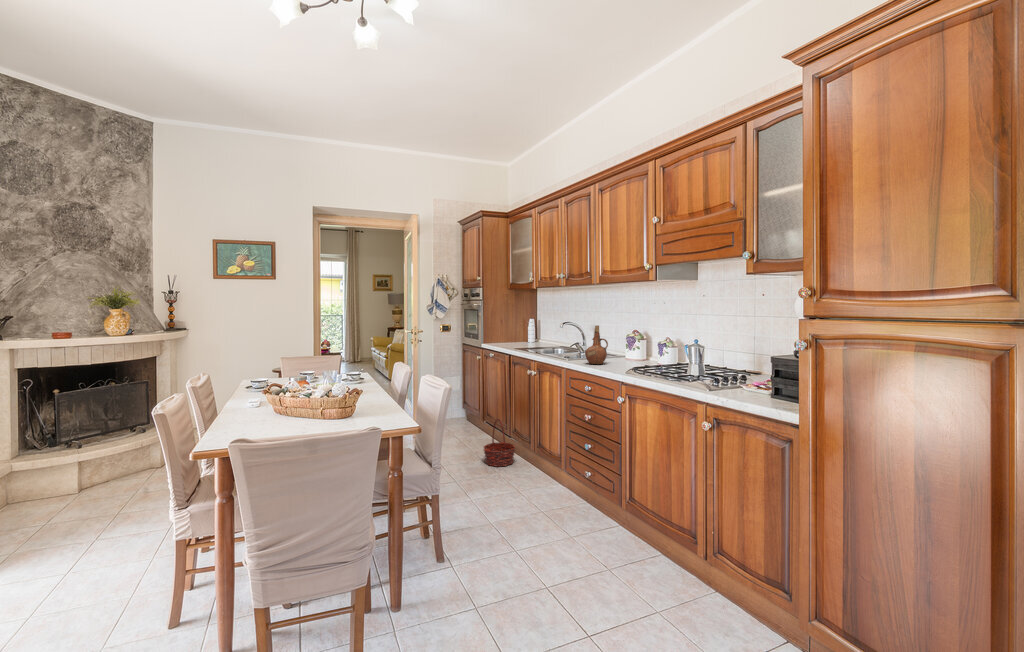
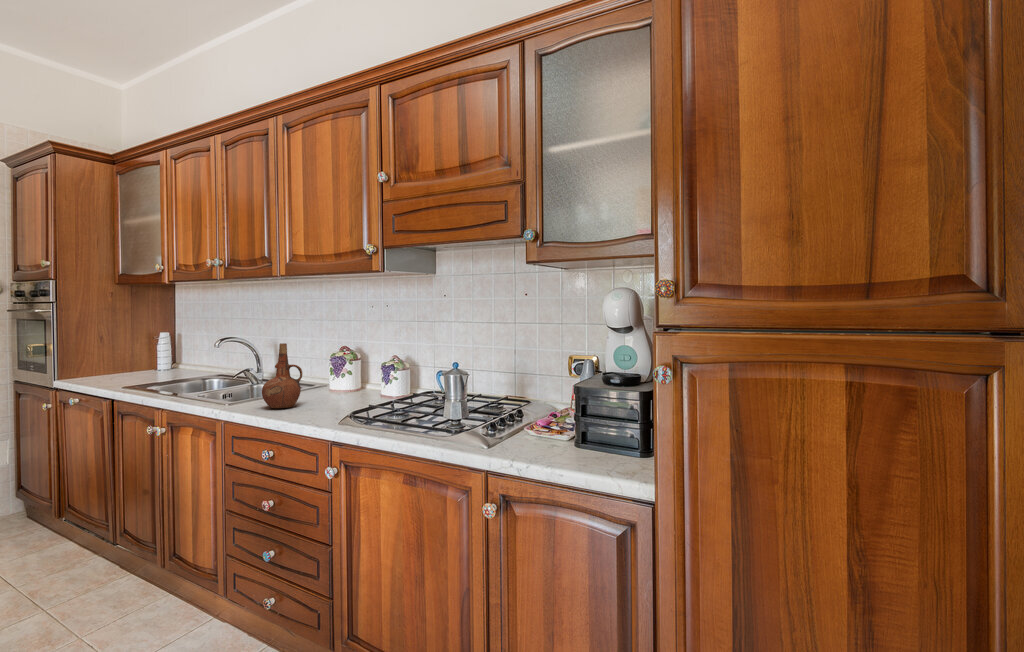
basket: present [484,419,515,466] -> none [43,522,123,619]

